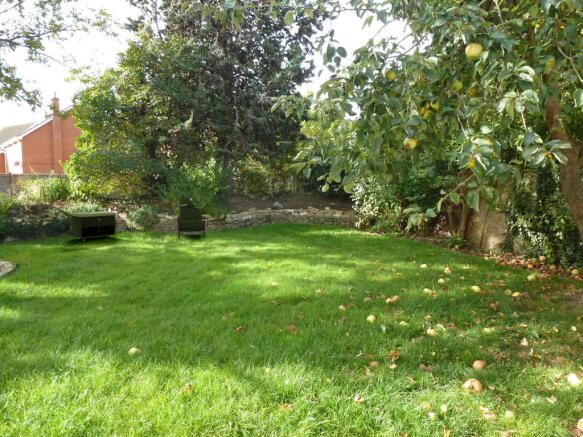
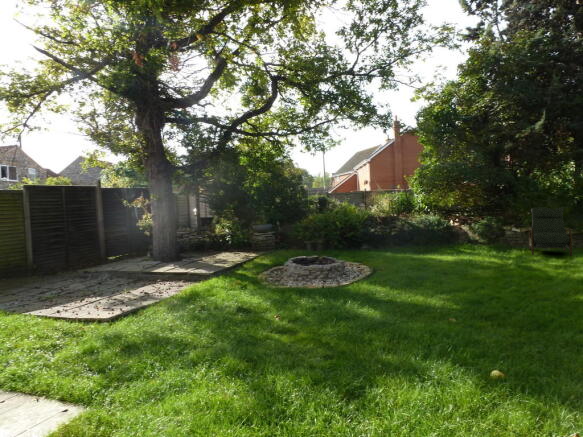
storage bench: present [72,211,116,240] -> none [416,223,457,250]

